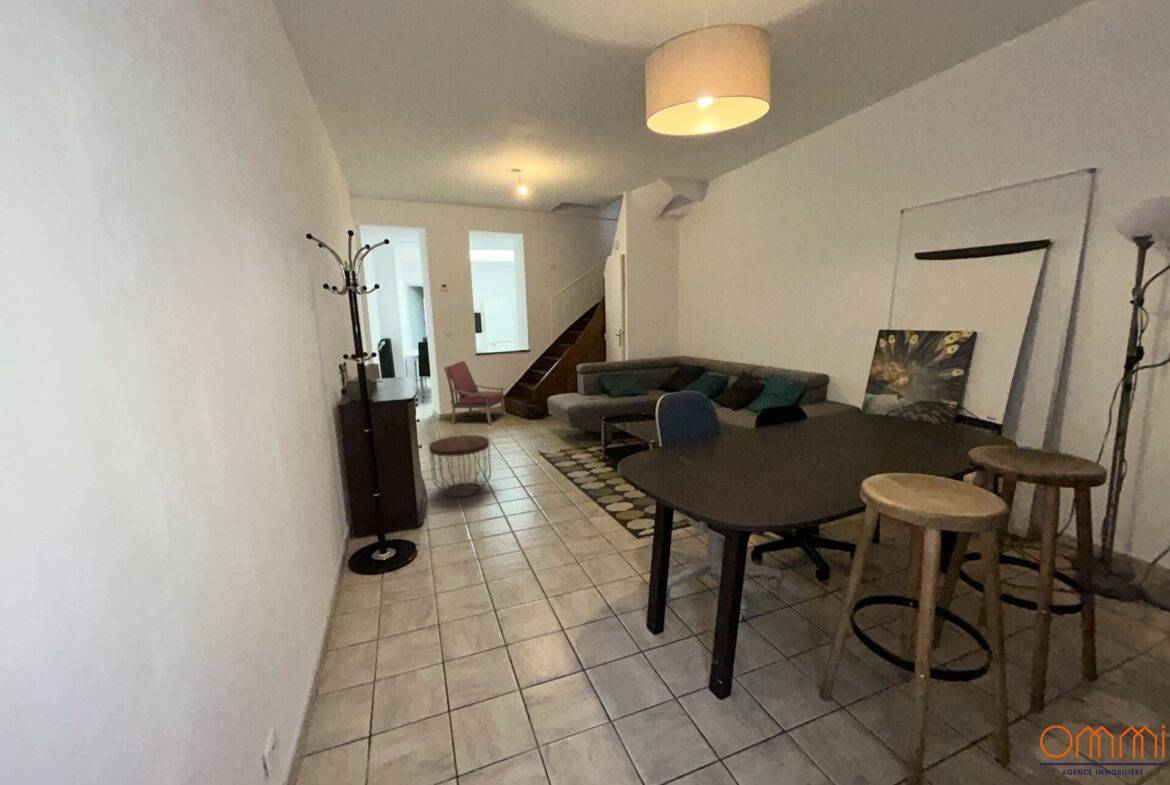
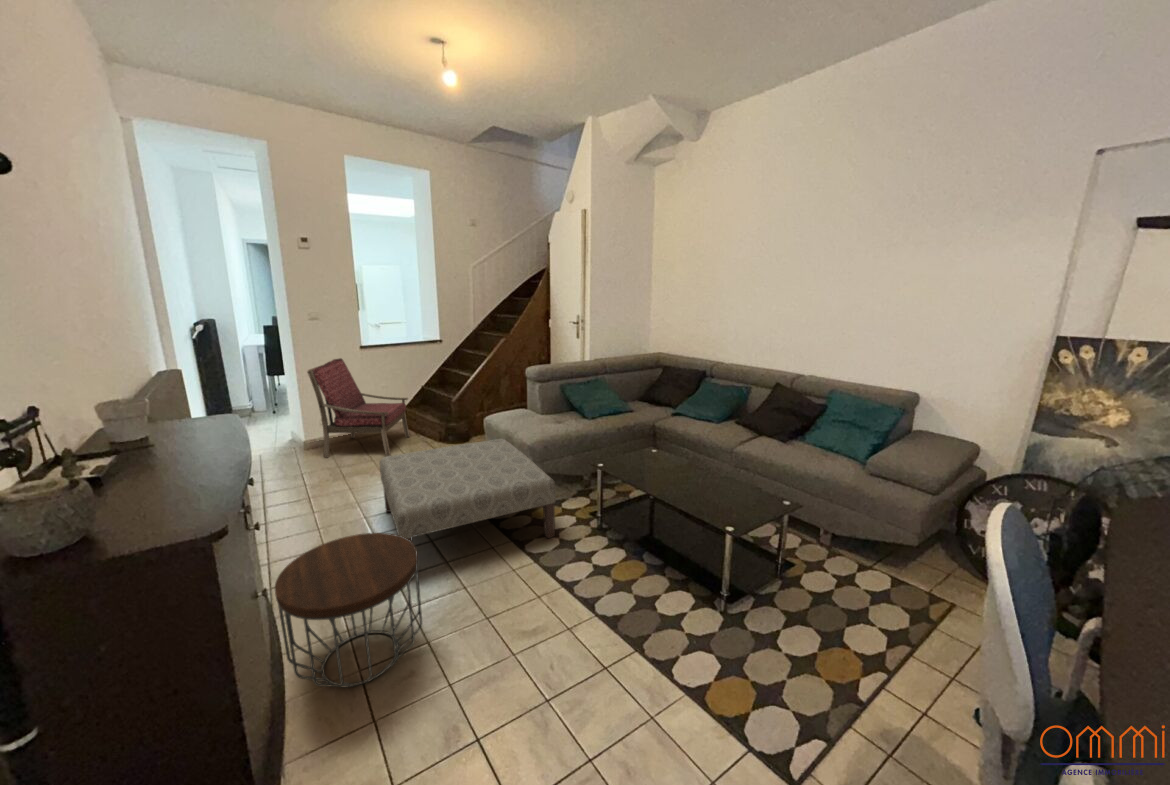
ottoman: none [481,408,575,470] -> present [380,439,556,542]

